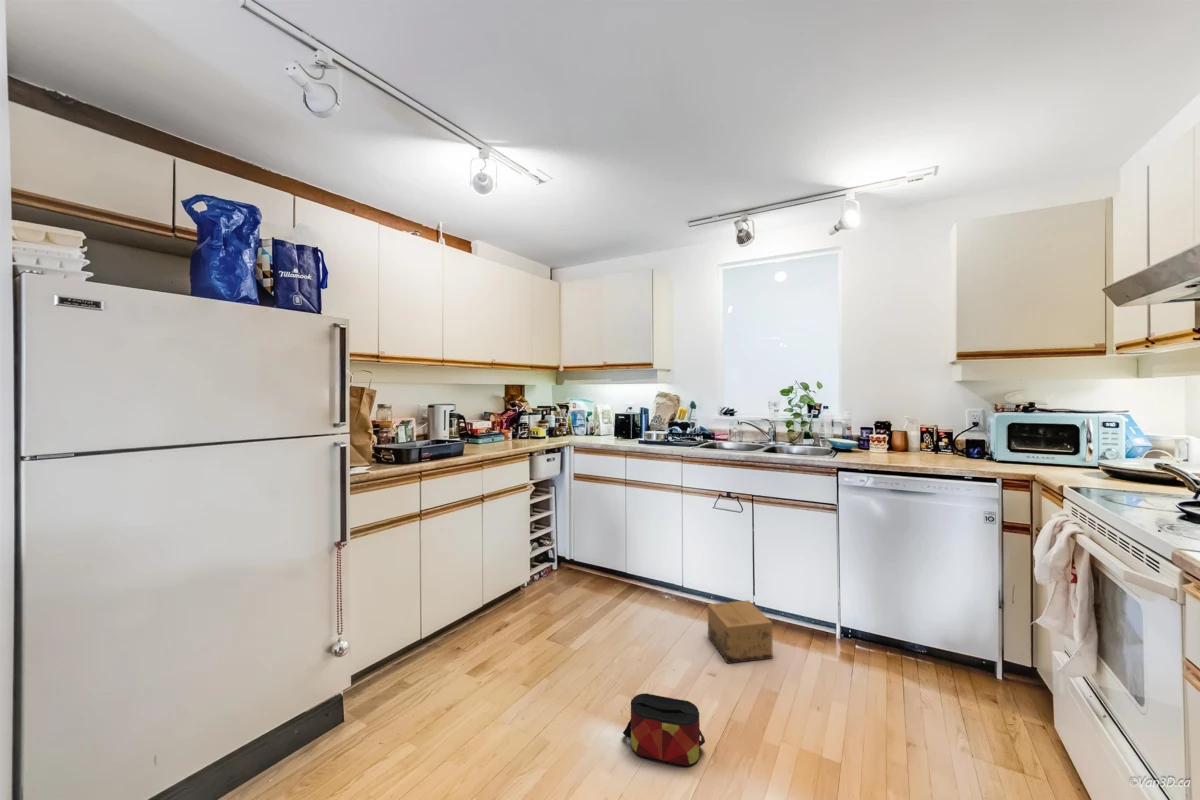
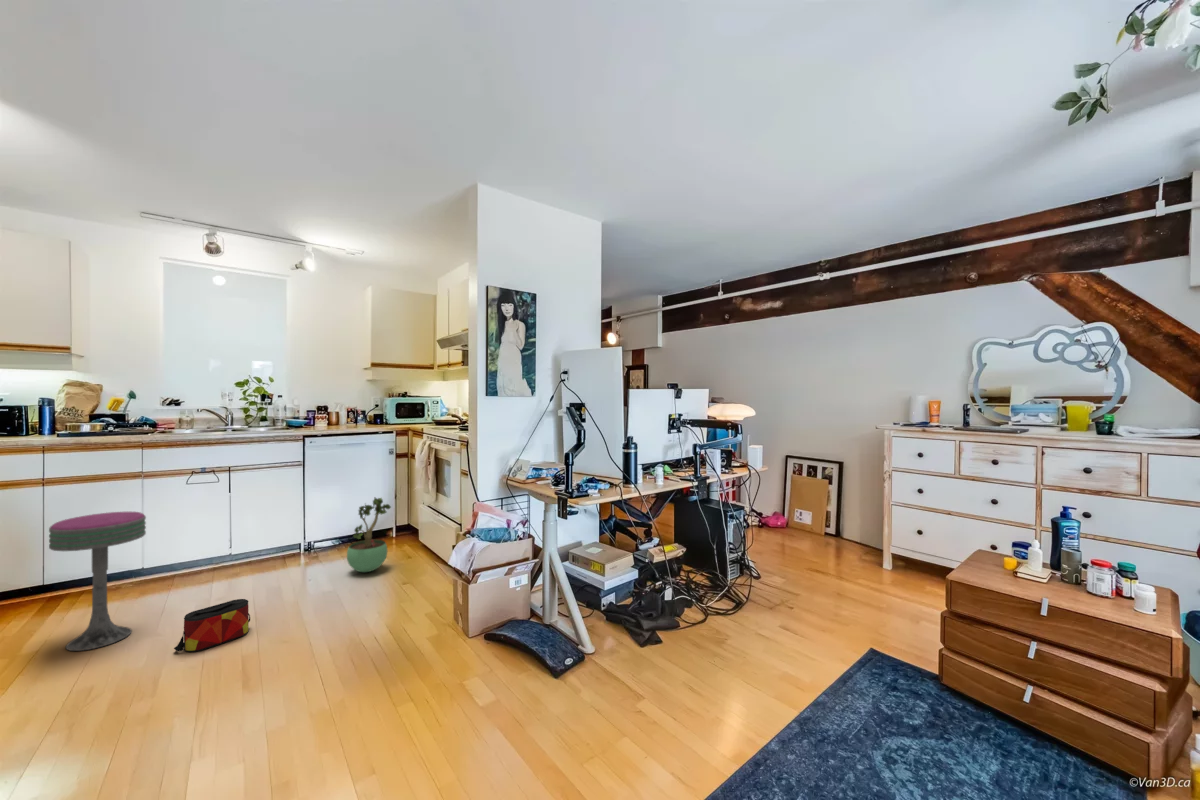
bar stool: none [573,531,640,675] -> present [49,512,146,651]
cardboard box: present [708,601,773,663] -> none [198,551,265,595]
potted plant: none [879,606,973,744] -> present [347,498,391,572]

